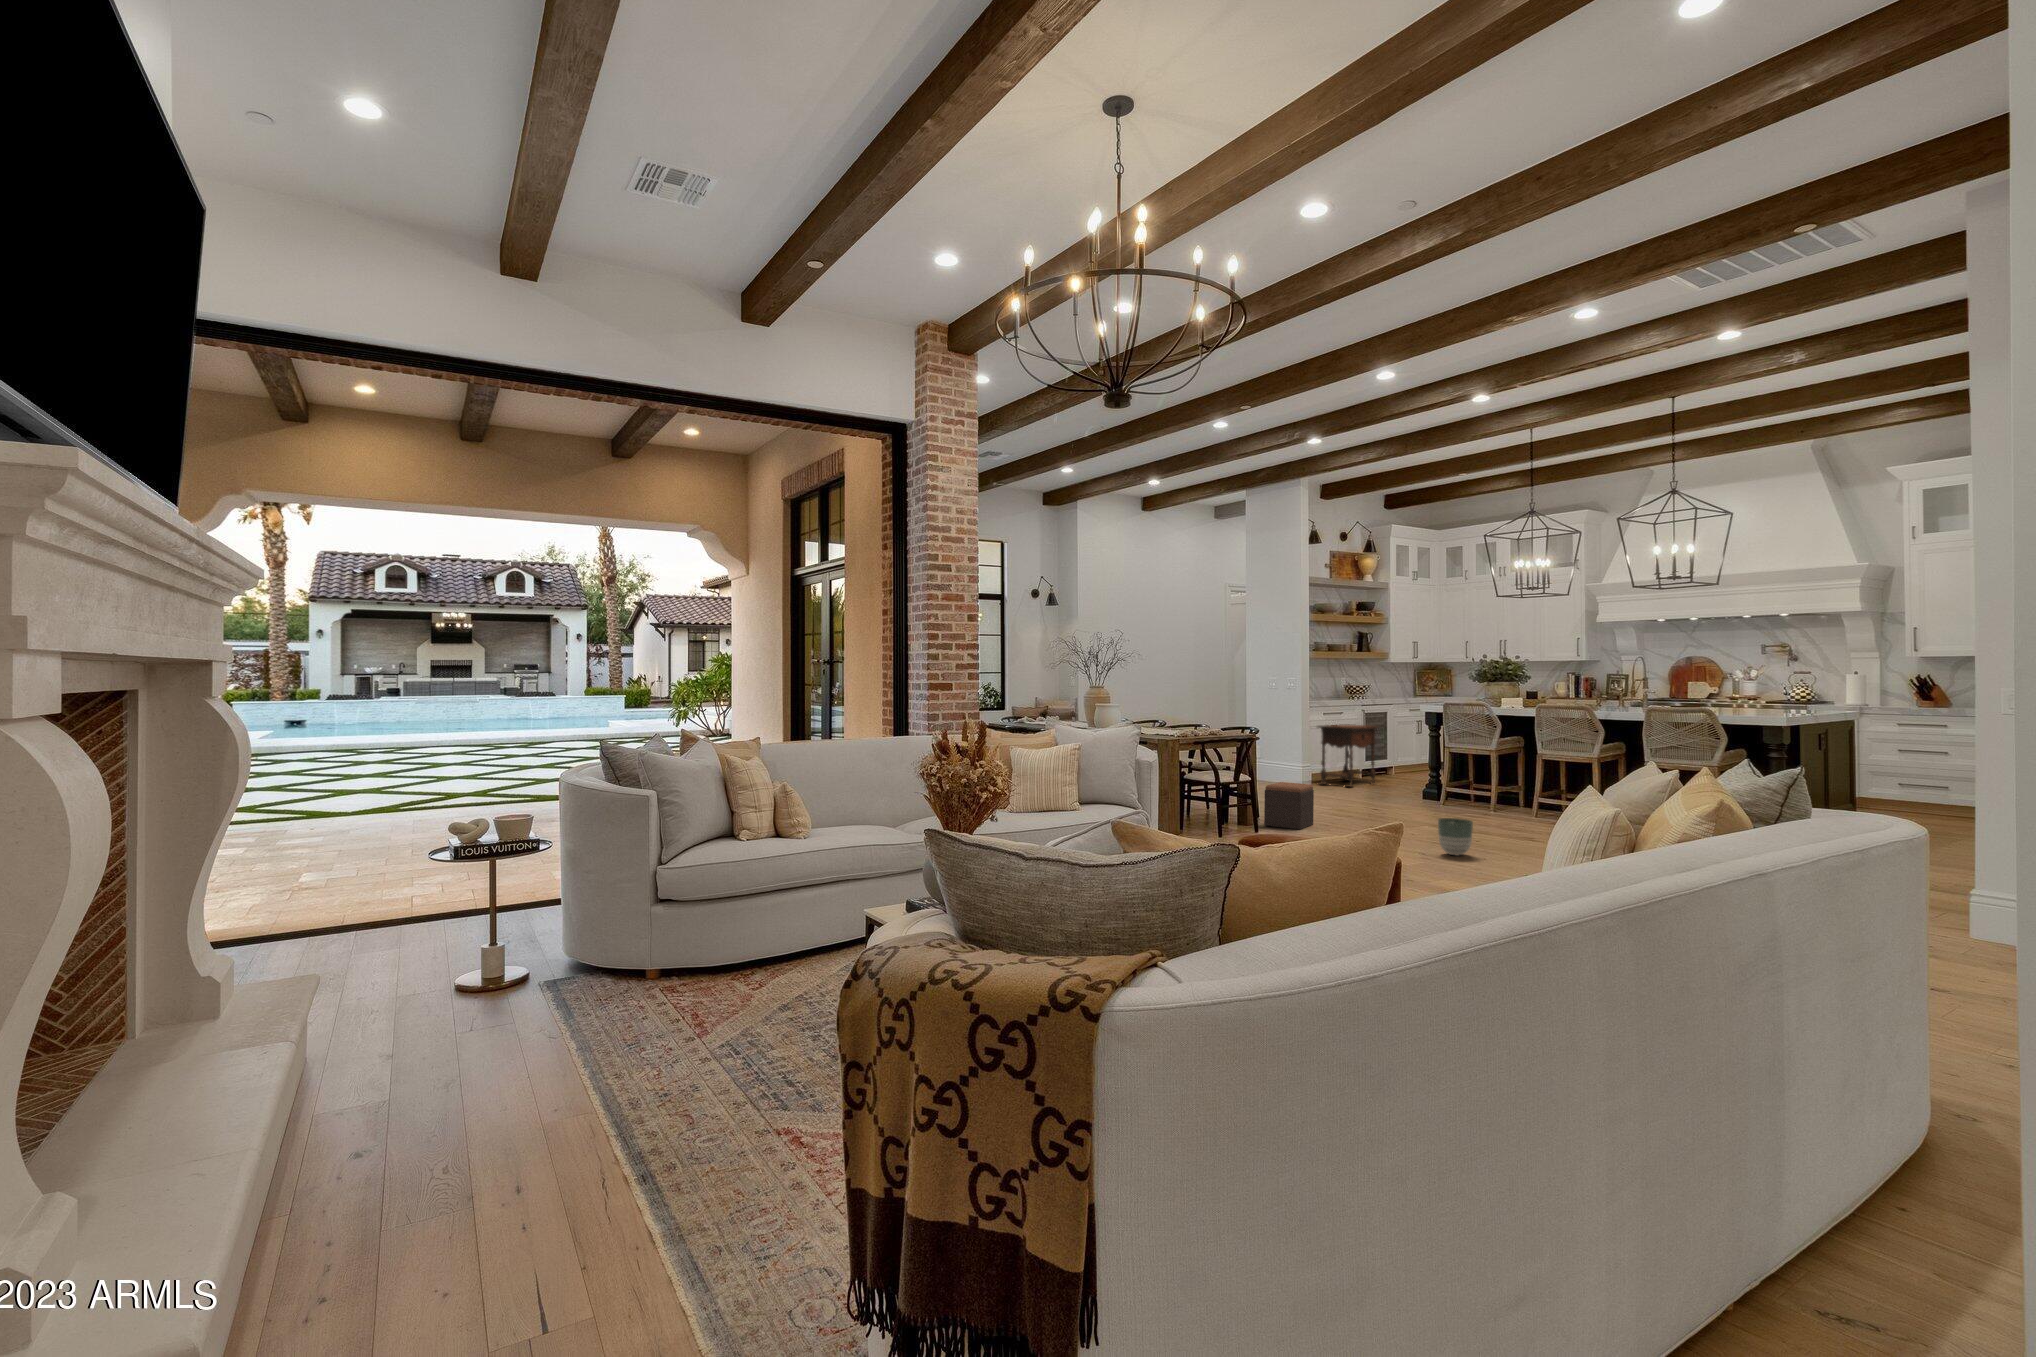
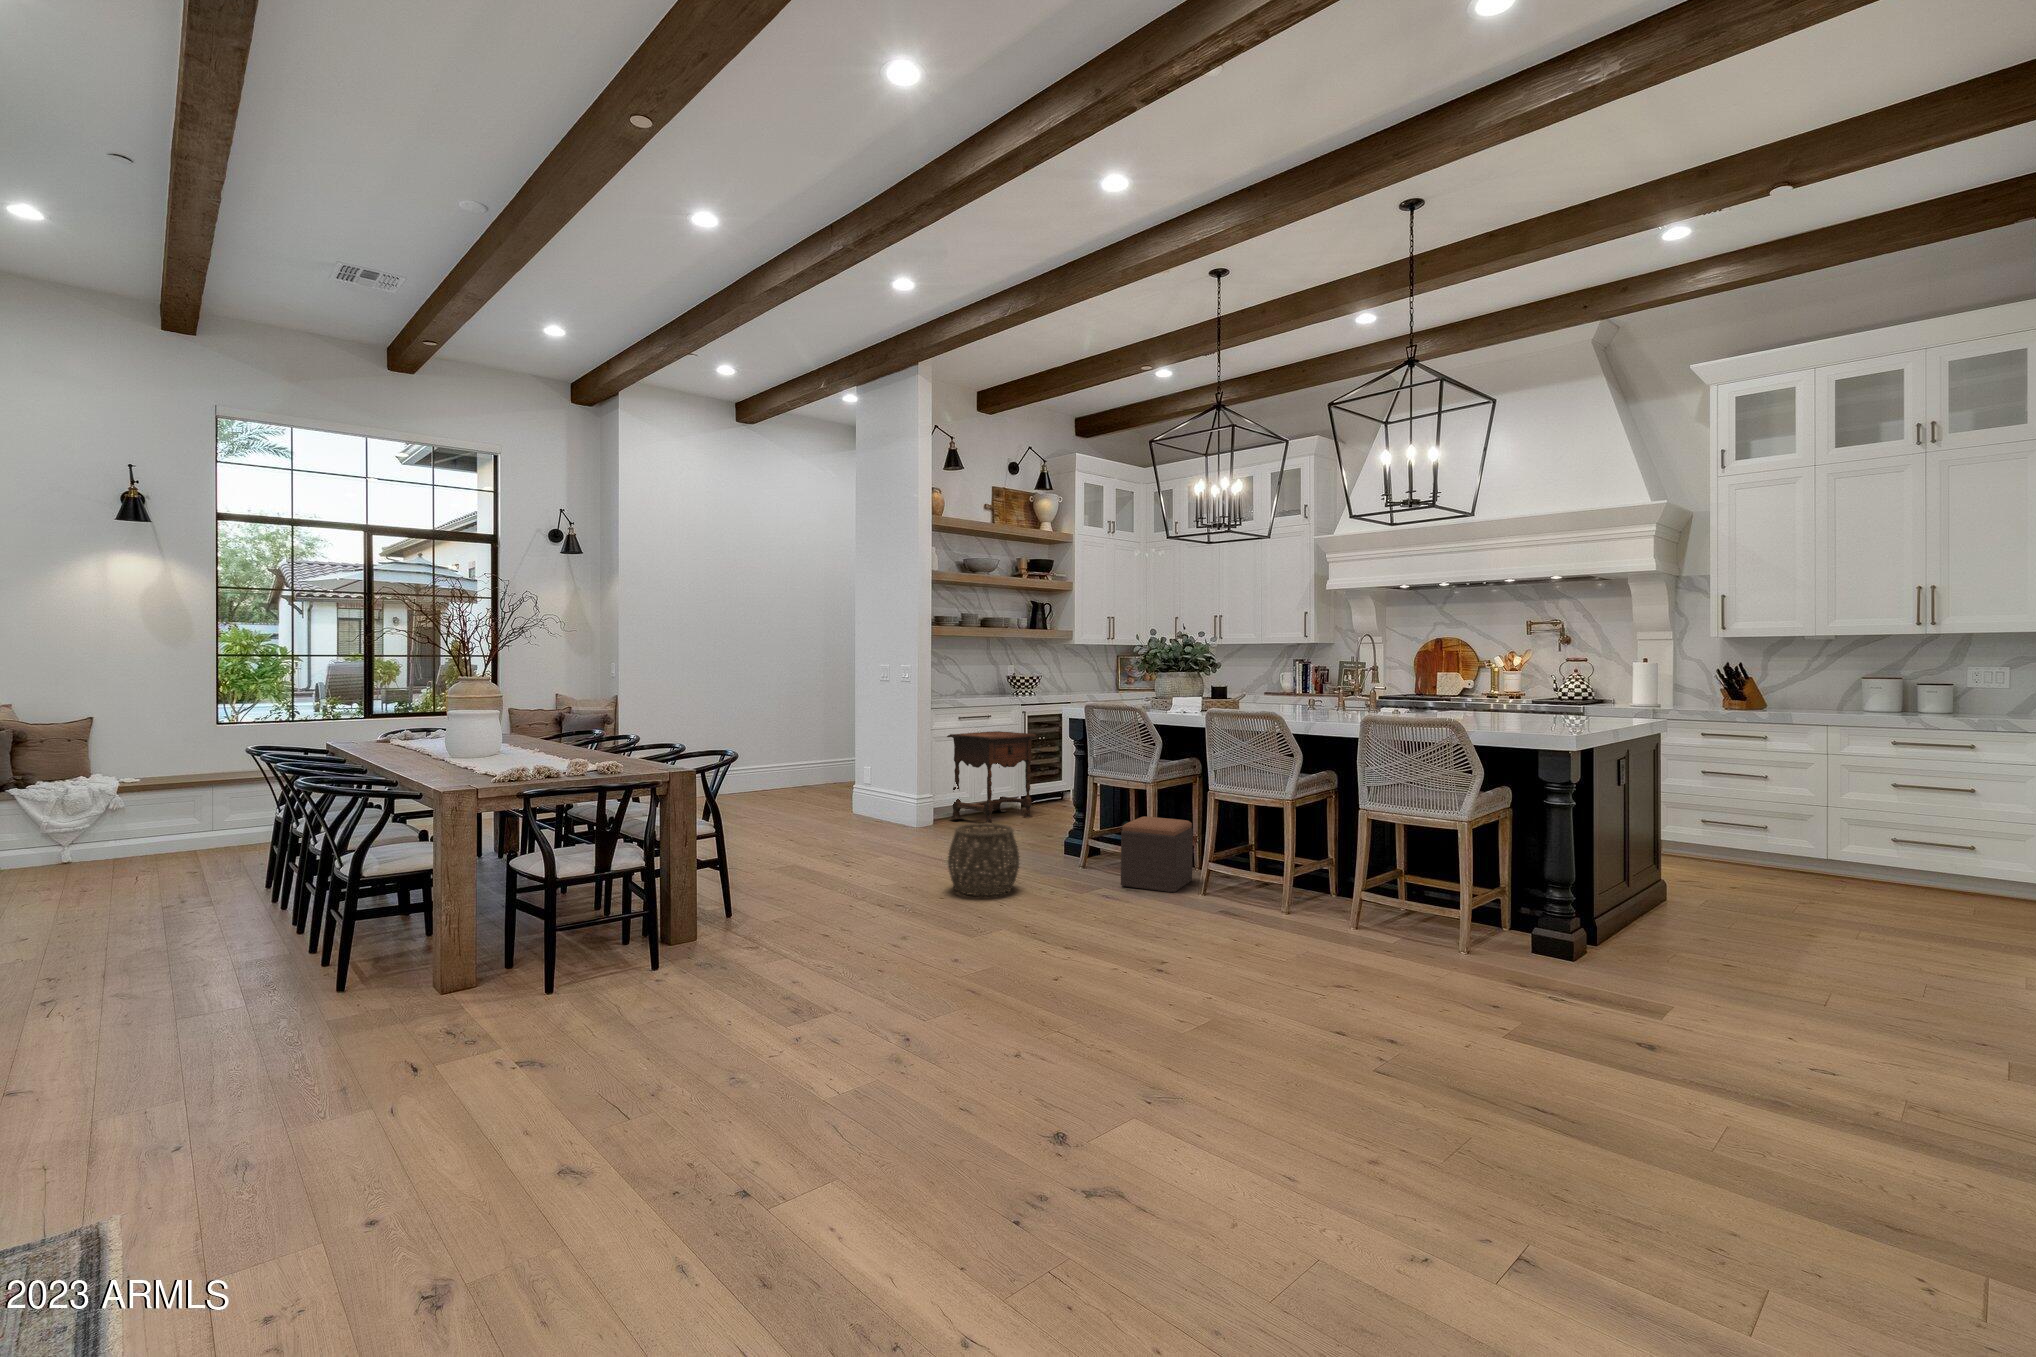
woven basket: none [1374,775,1421,816] -> present [948,823,1019,896]
footstool: present [1264,782,1314,829] -> present [1121,816,1193,893]
planter: present [1438,818,1473,855] -> none [912,954,980,1040]

